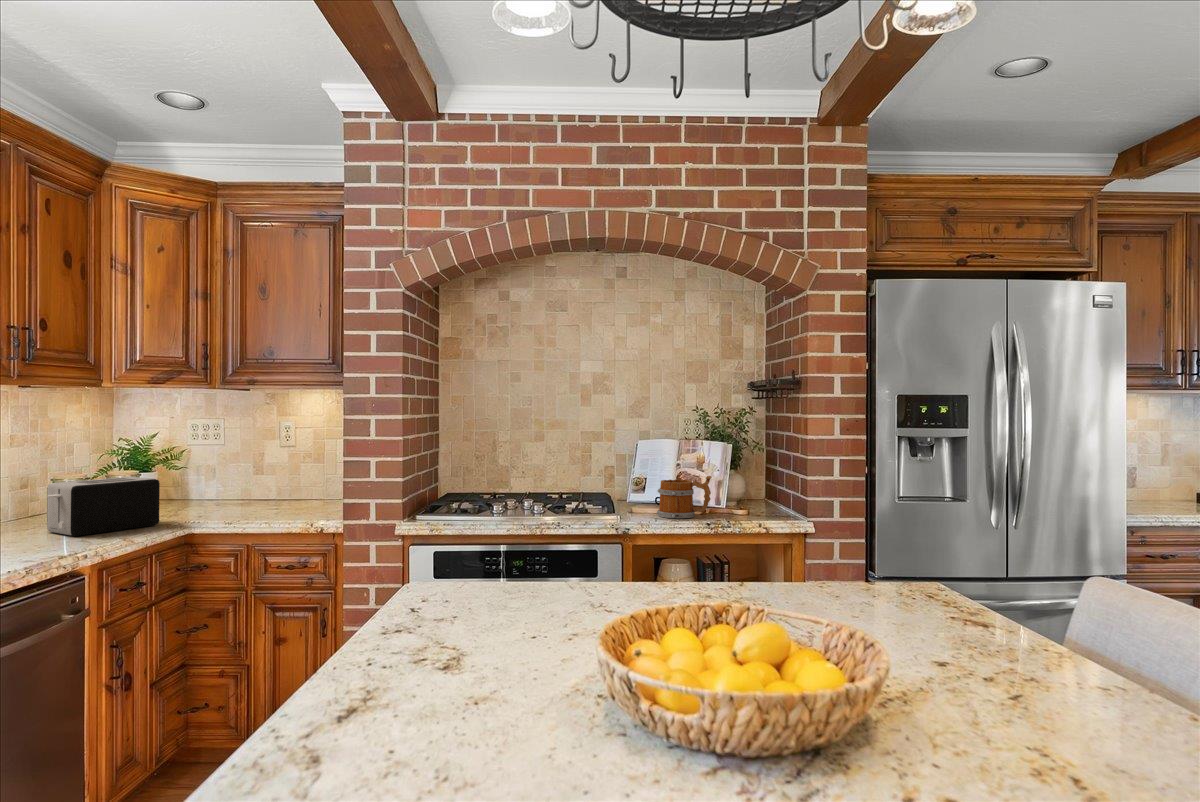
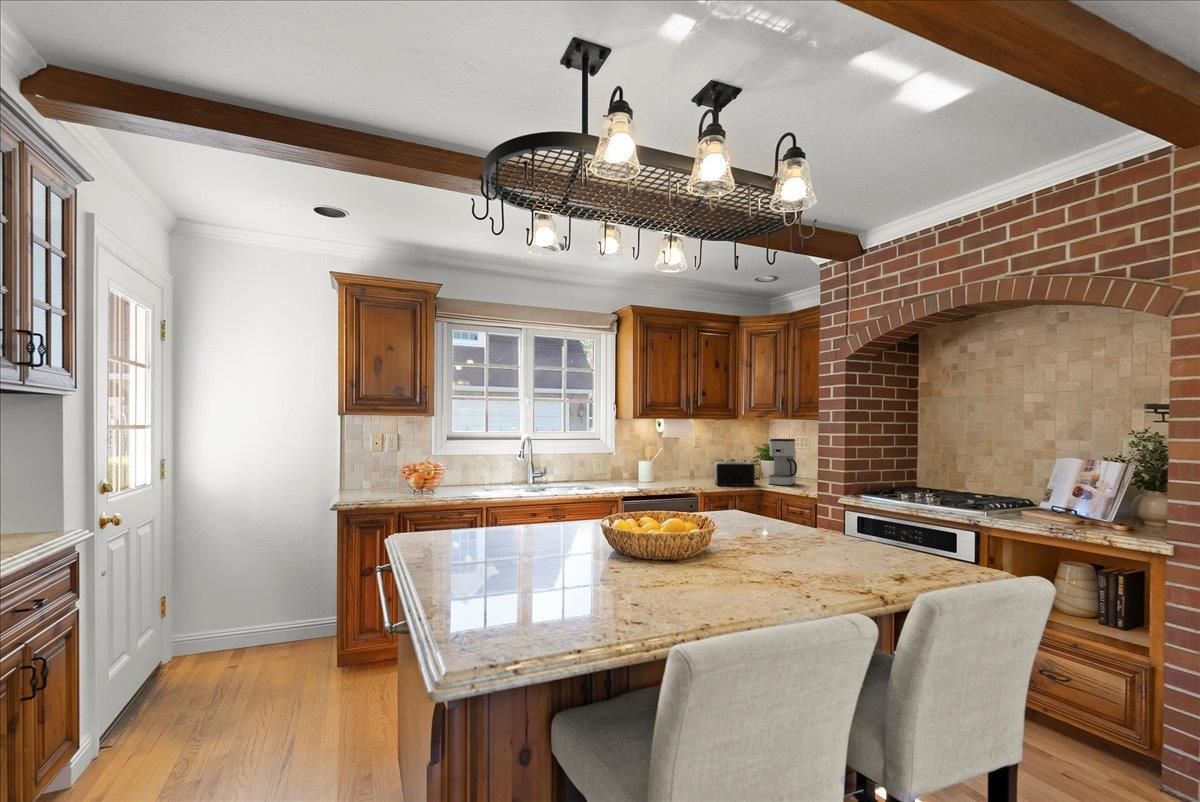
coffee maker: none [172,426,230,518] -> present [769,439,797,486]
mug: present [656,476,712,518] -> none [1020,489,1069,522]

